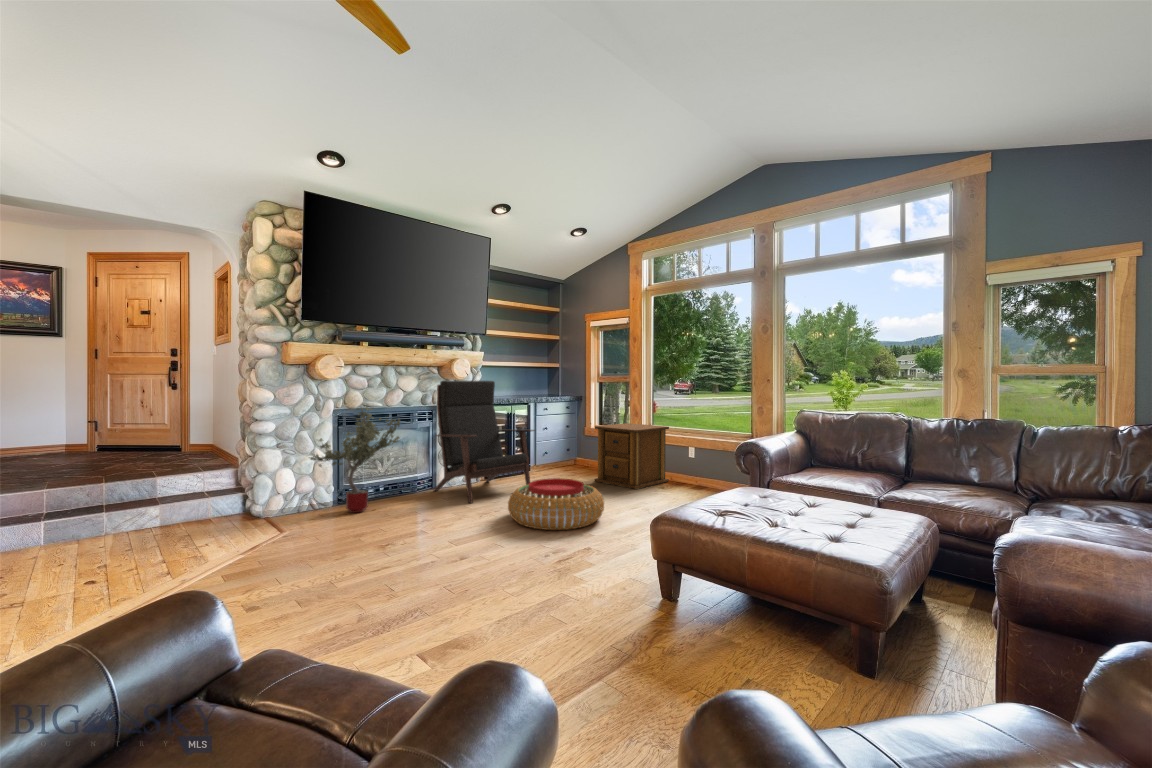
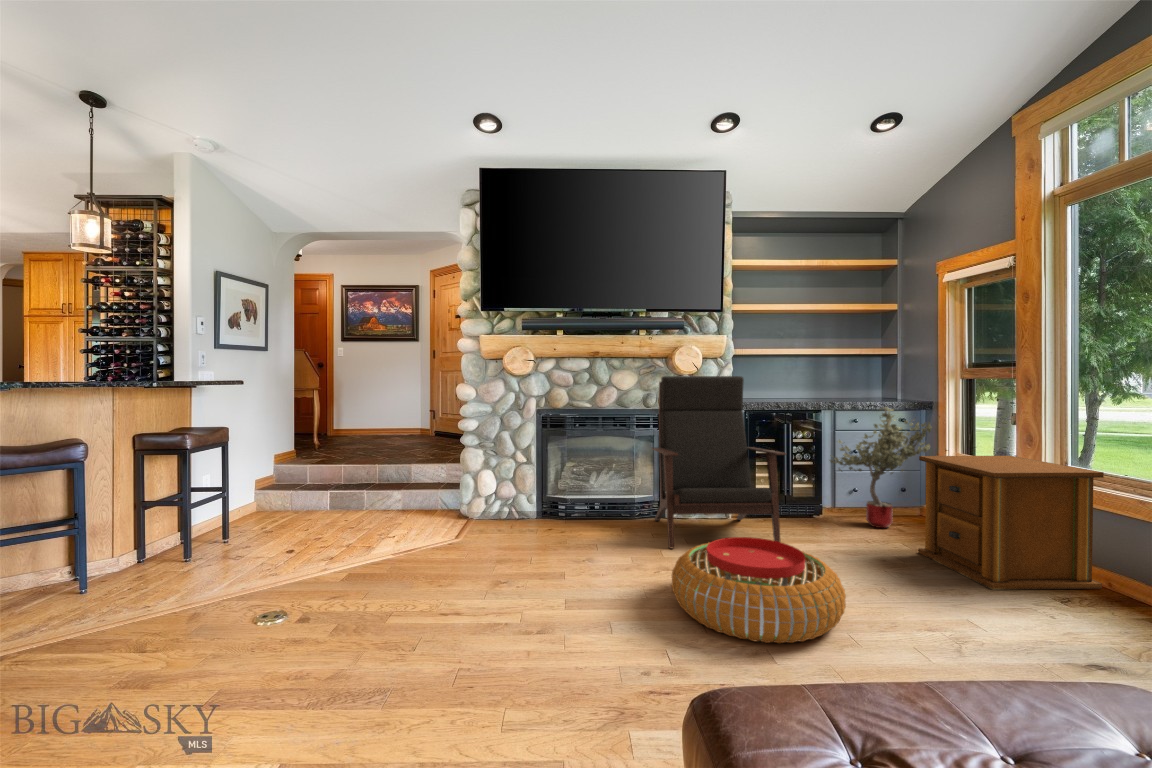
potted tree: present [310,407,400,513] -> present [830,407,932,528]

